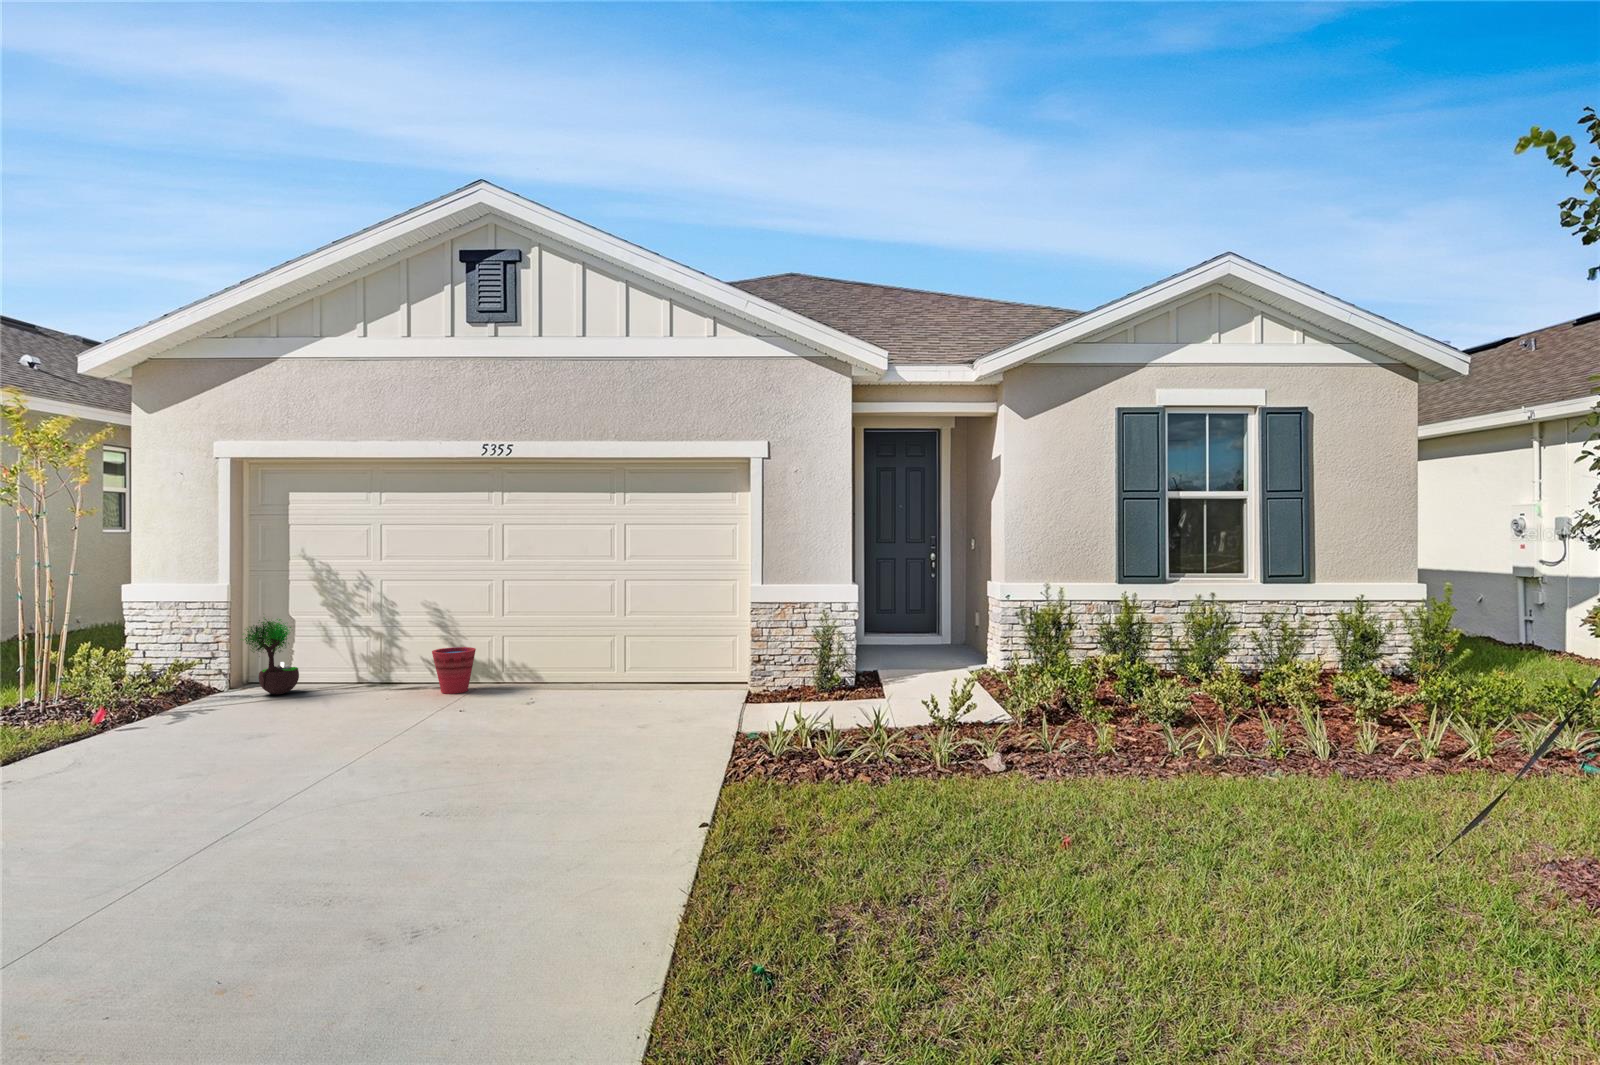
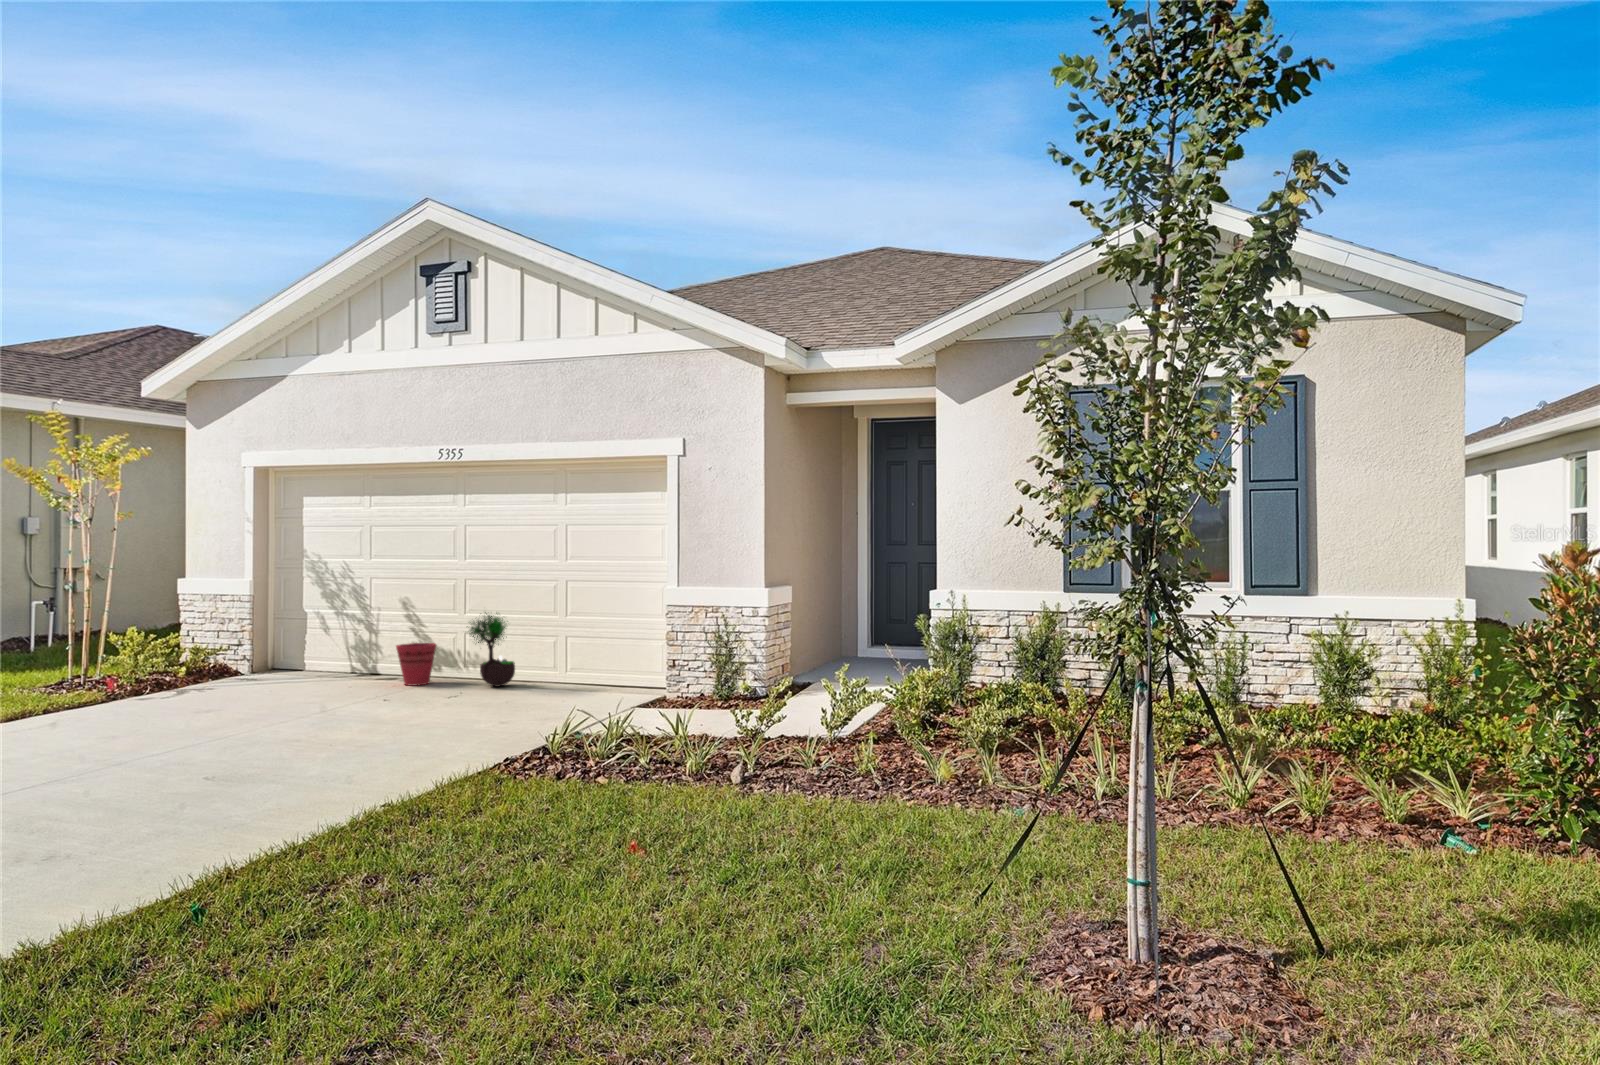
potted tree: present [240,617,299,694] -> present [467,612,515,687]

